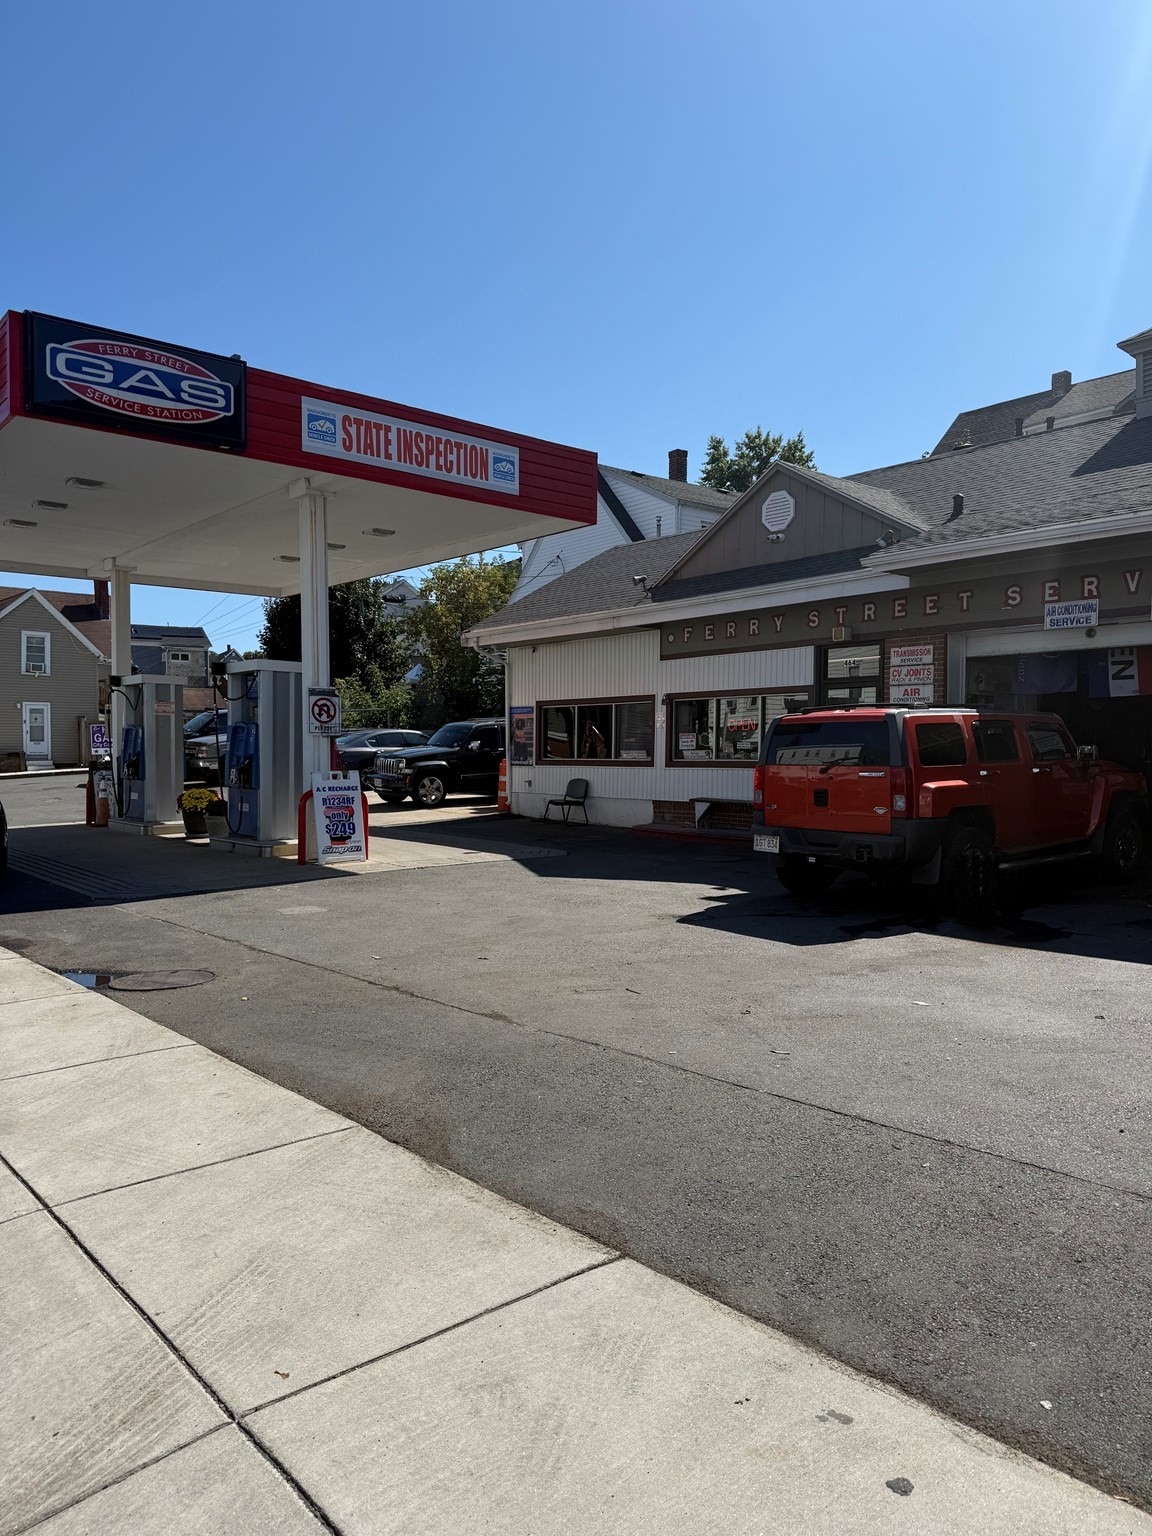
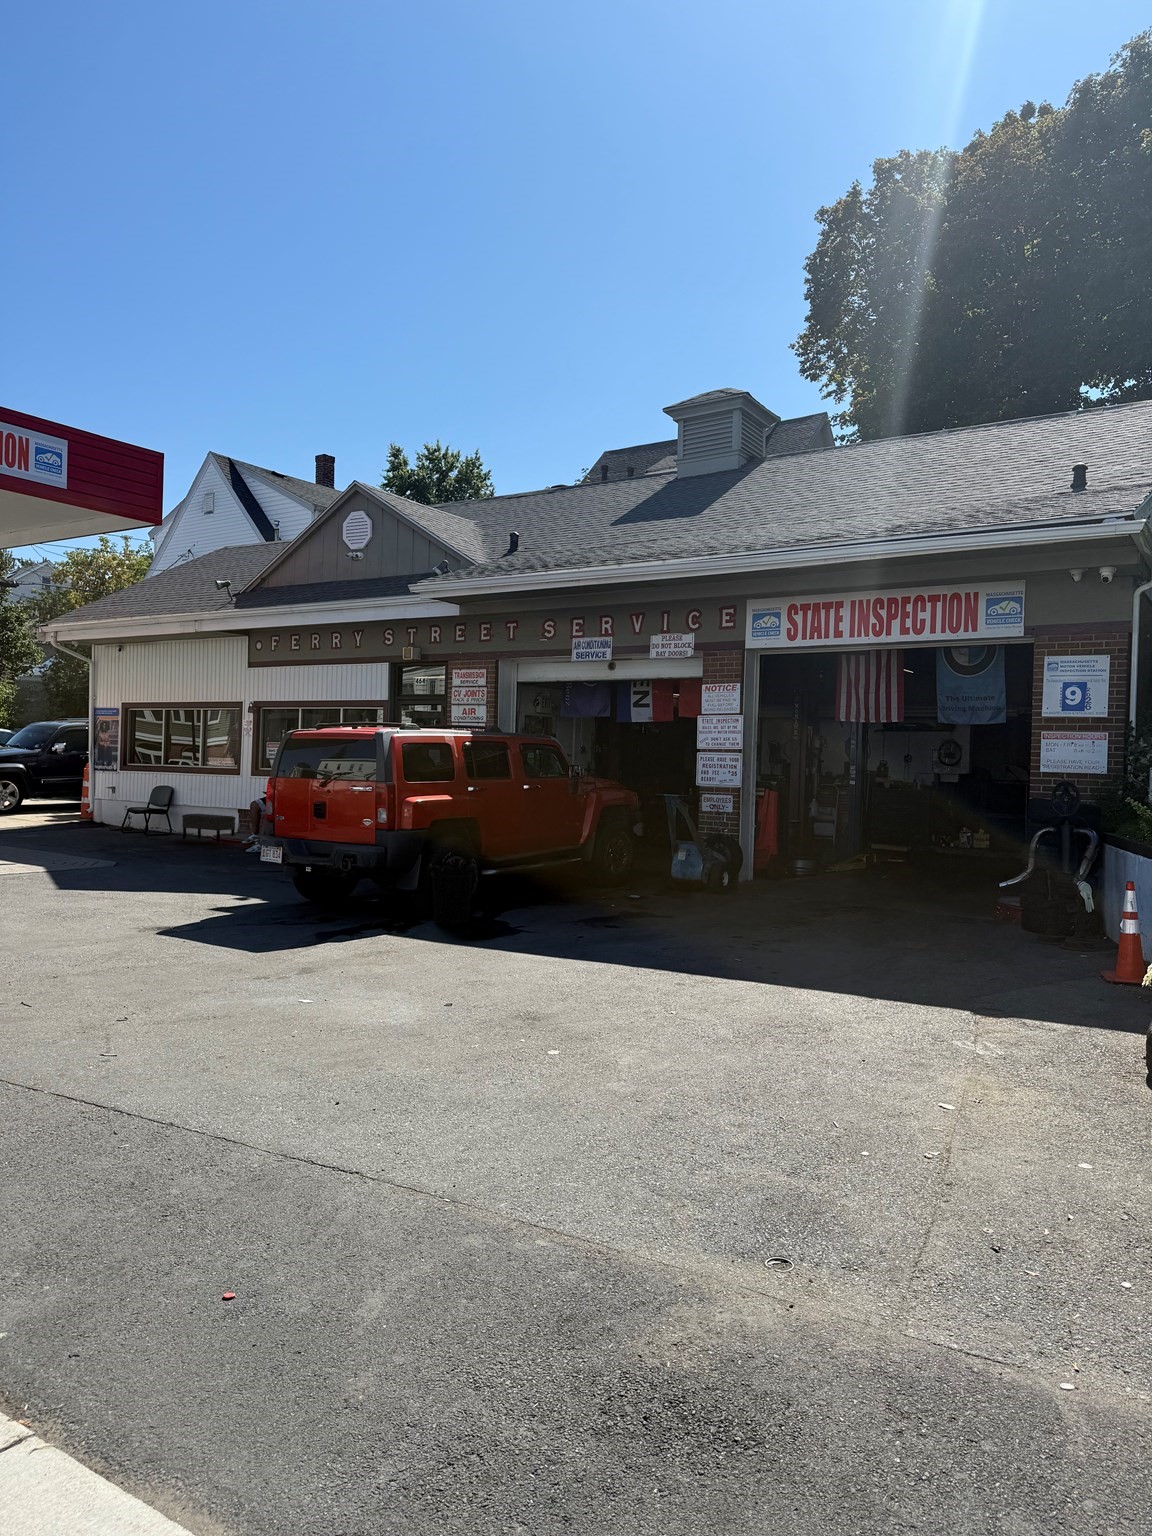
bench: none [602,805,654,833] -> present [182,814,236,842]

